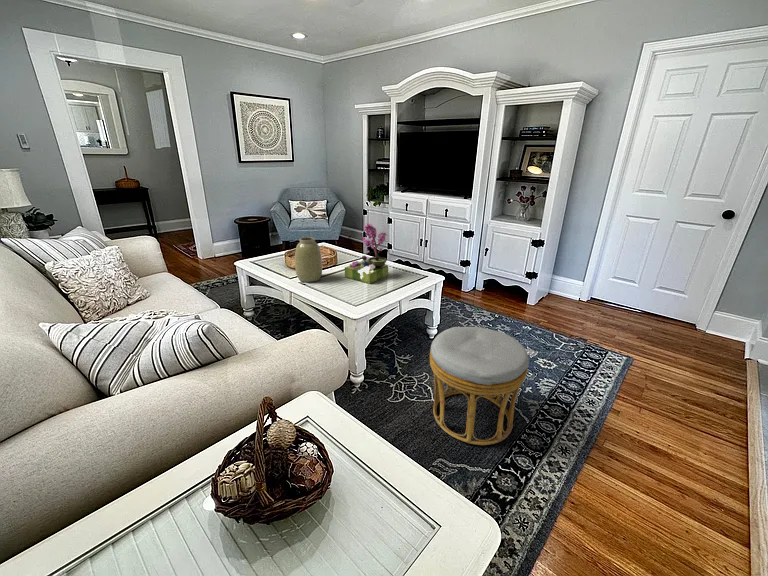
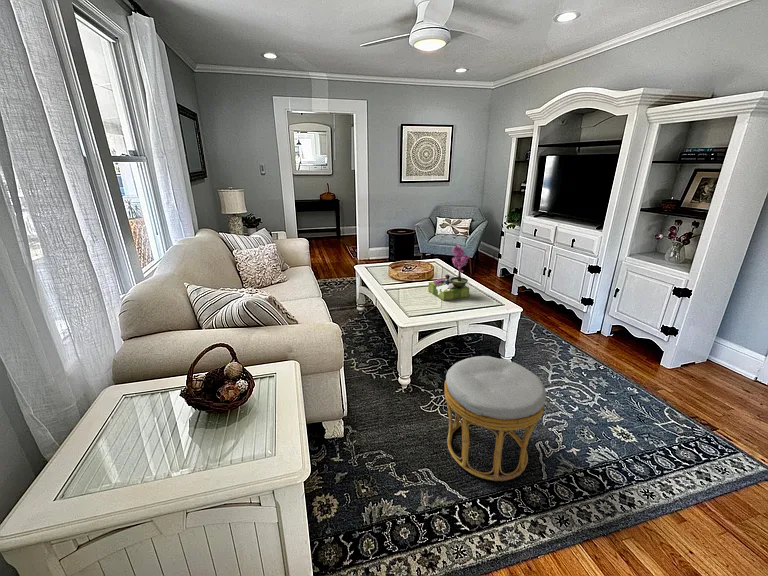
vase: present [295,237,322,282] -> none [388,251,410,290]

